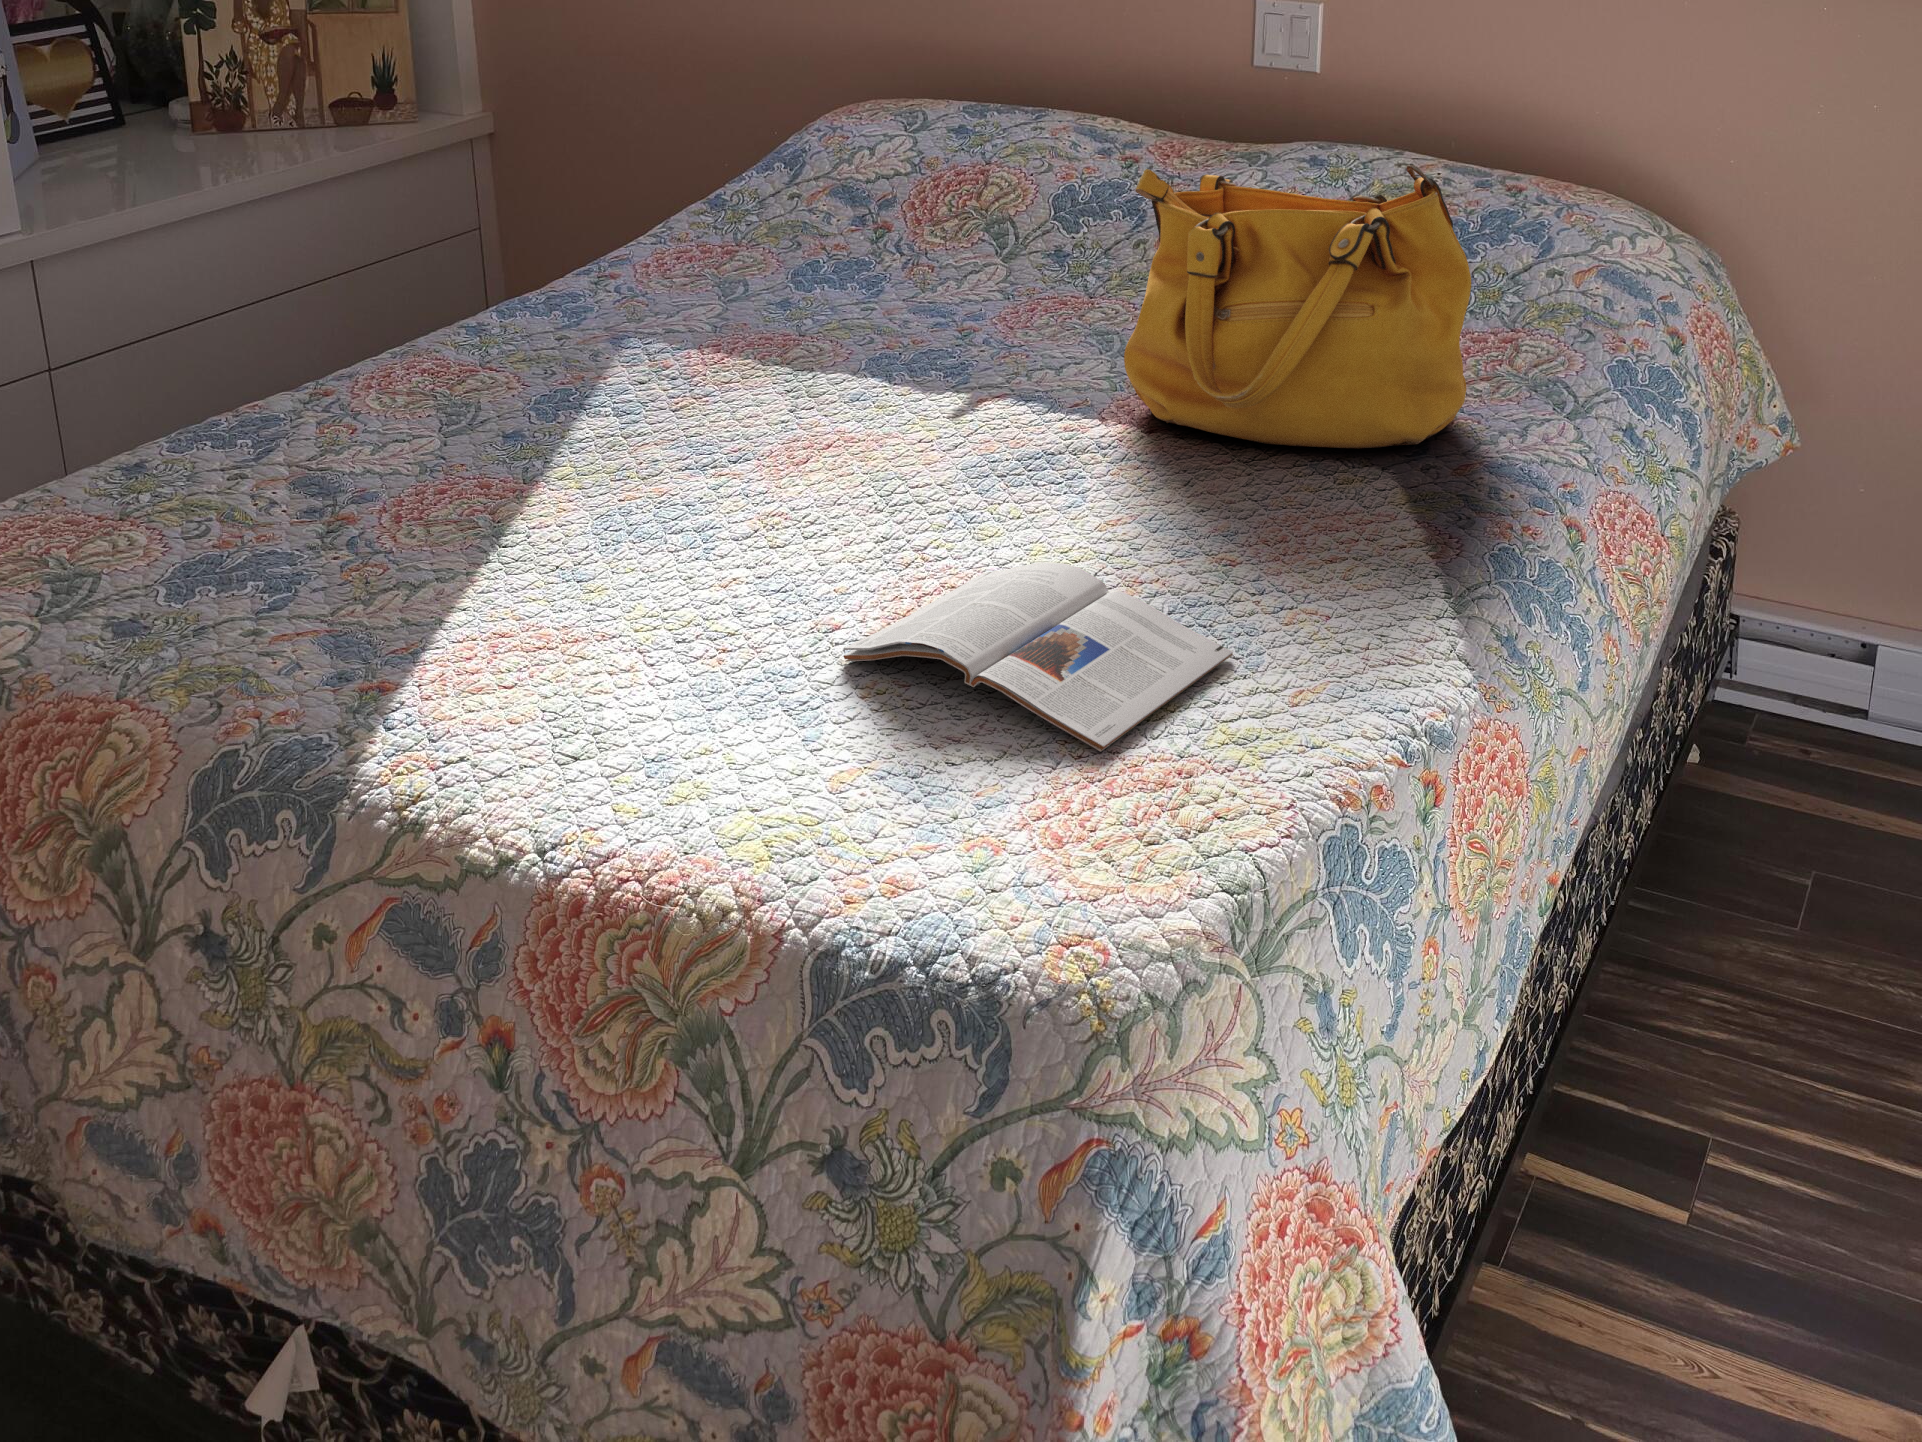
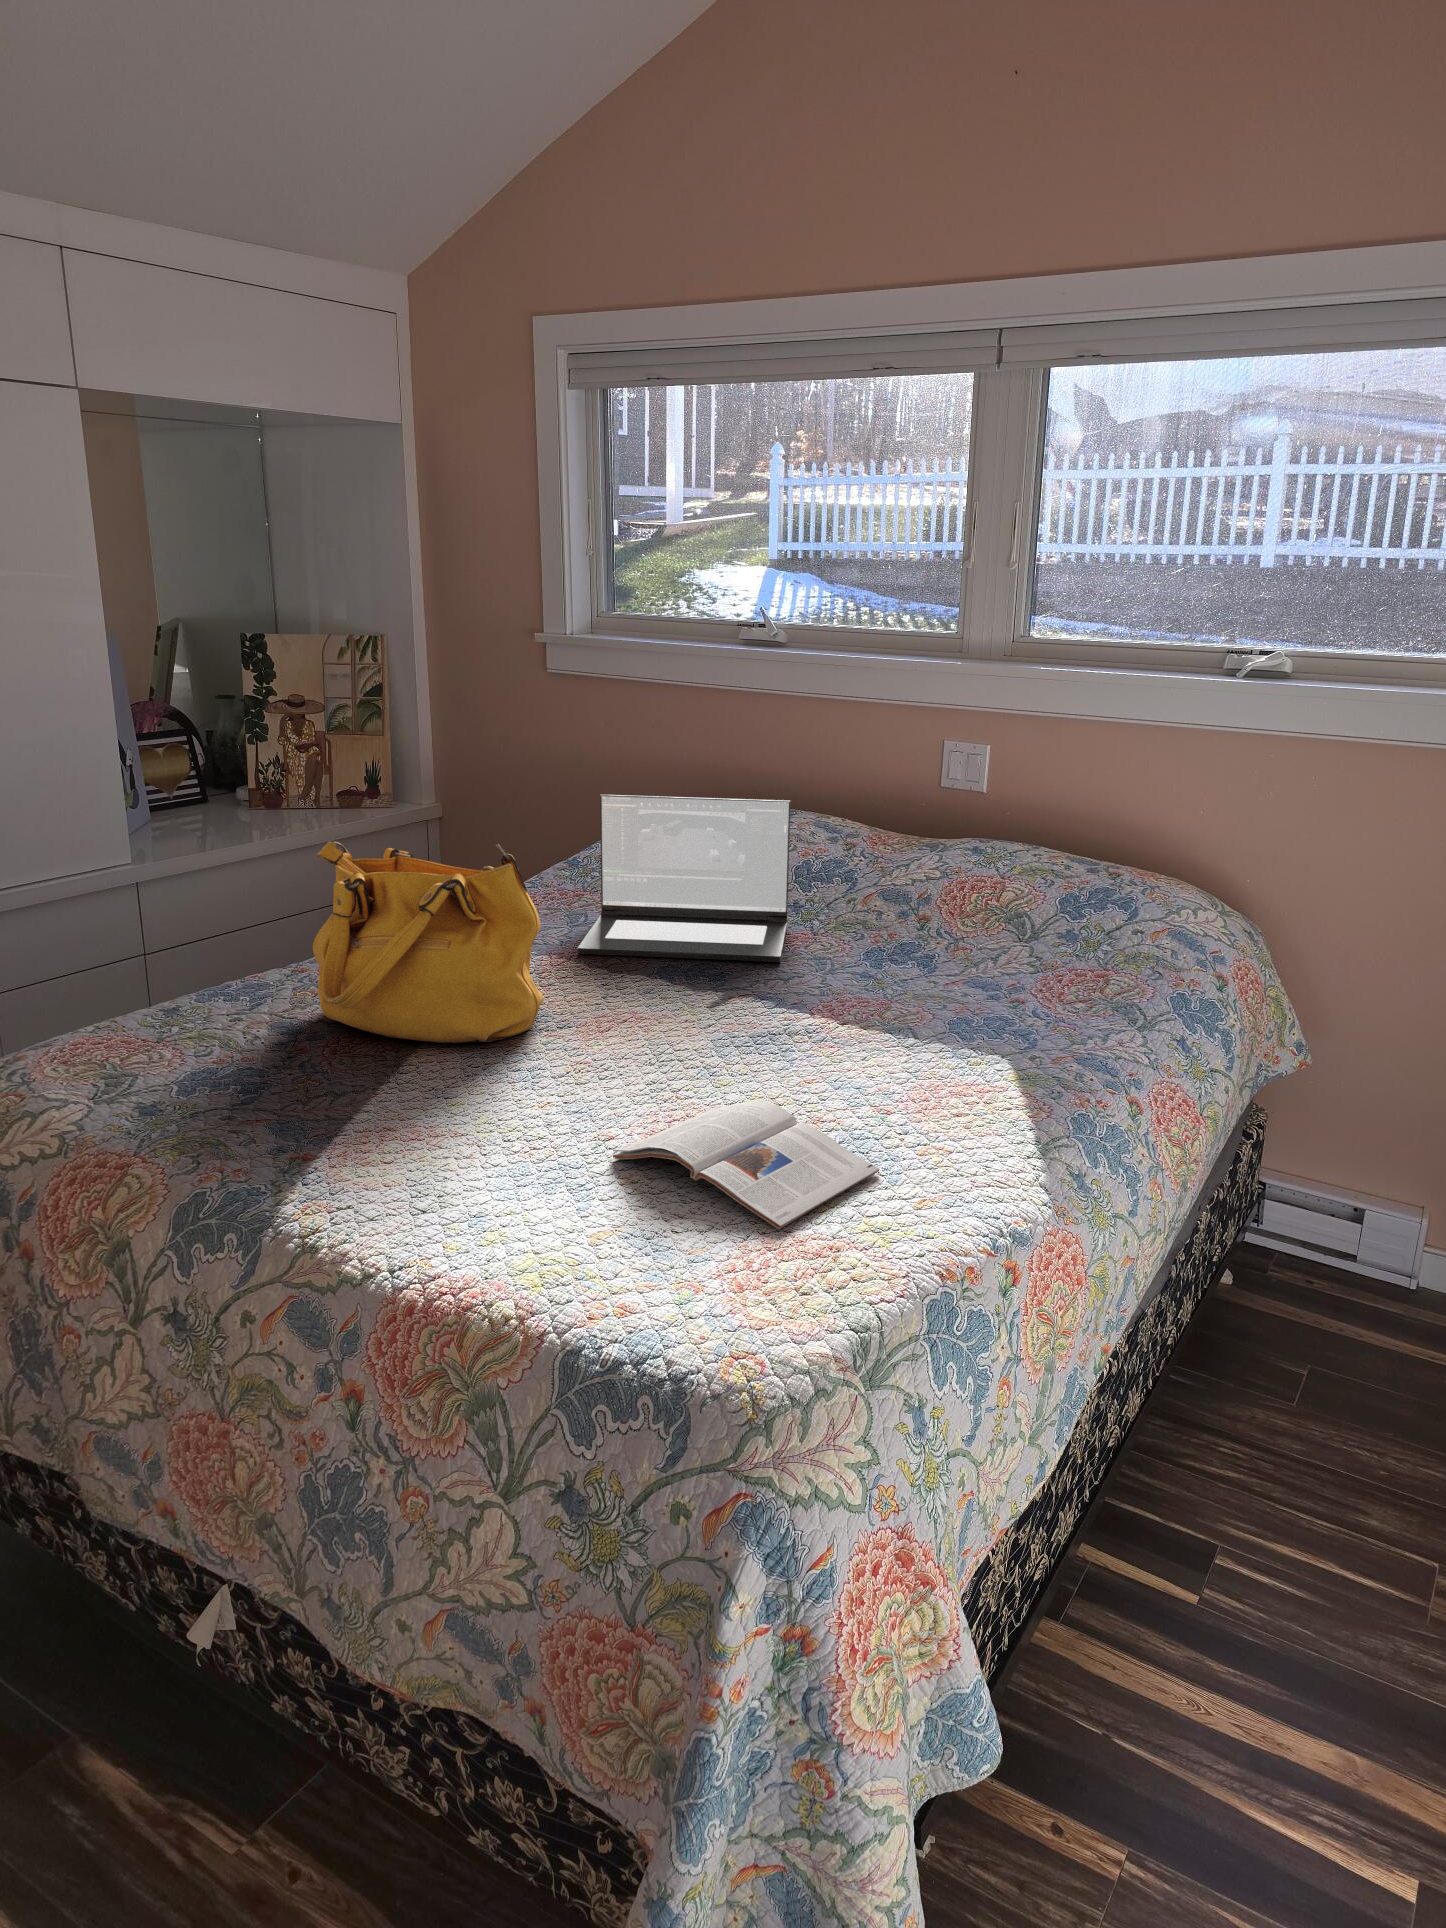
laptop: none [740,99,1048,344] -> present [577,795,790,962]
handbag: present [1124,164,1471,448] -> present [313,841,543,1043]

